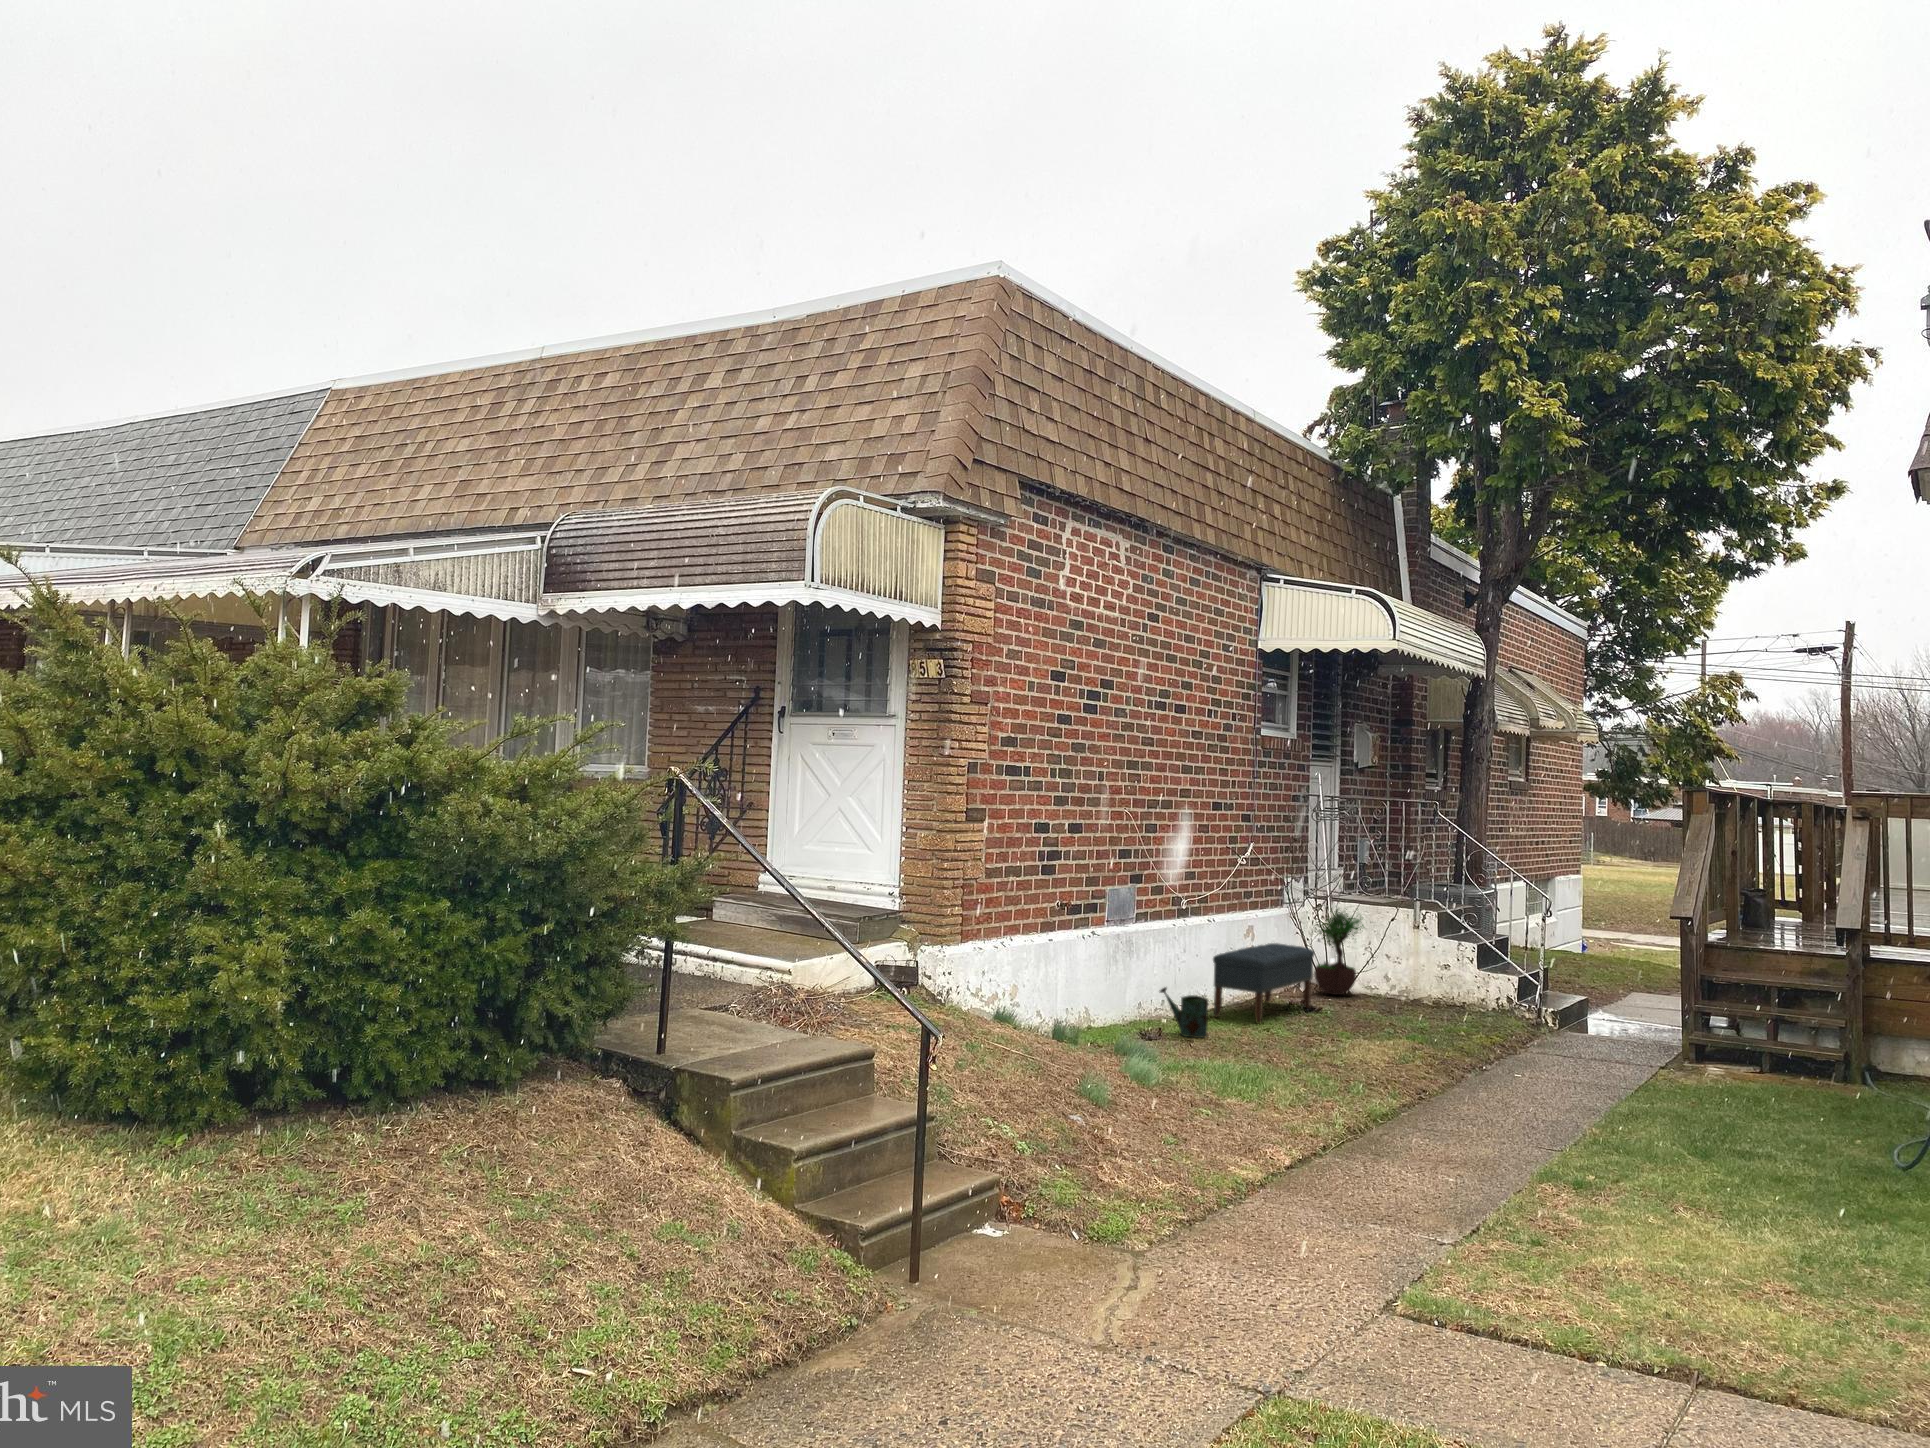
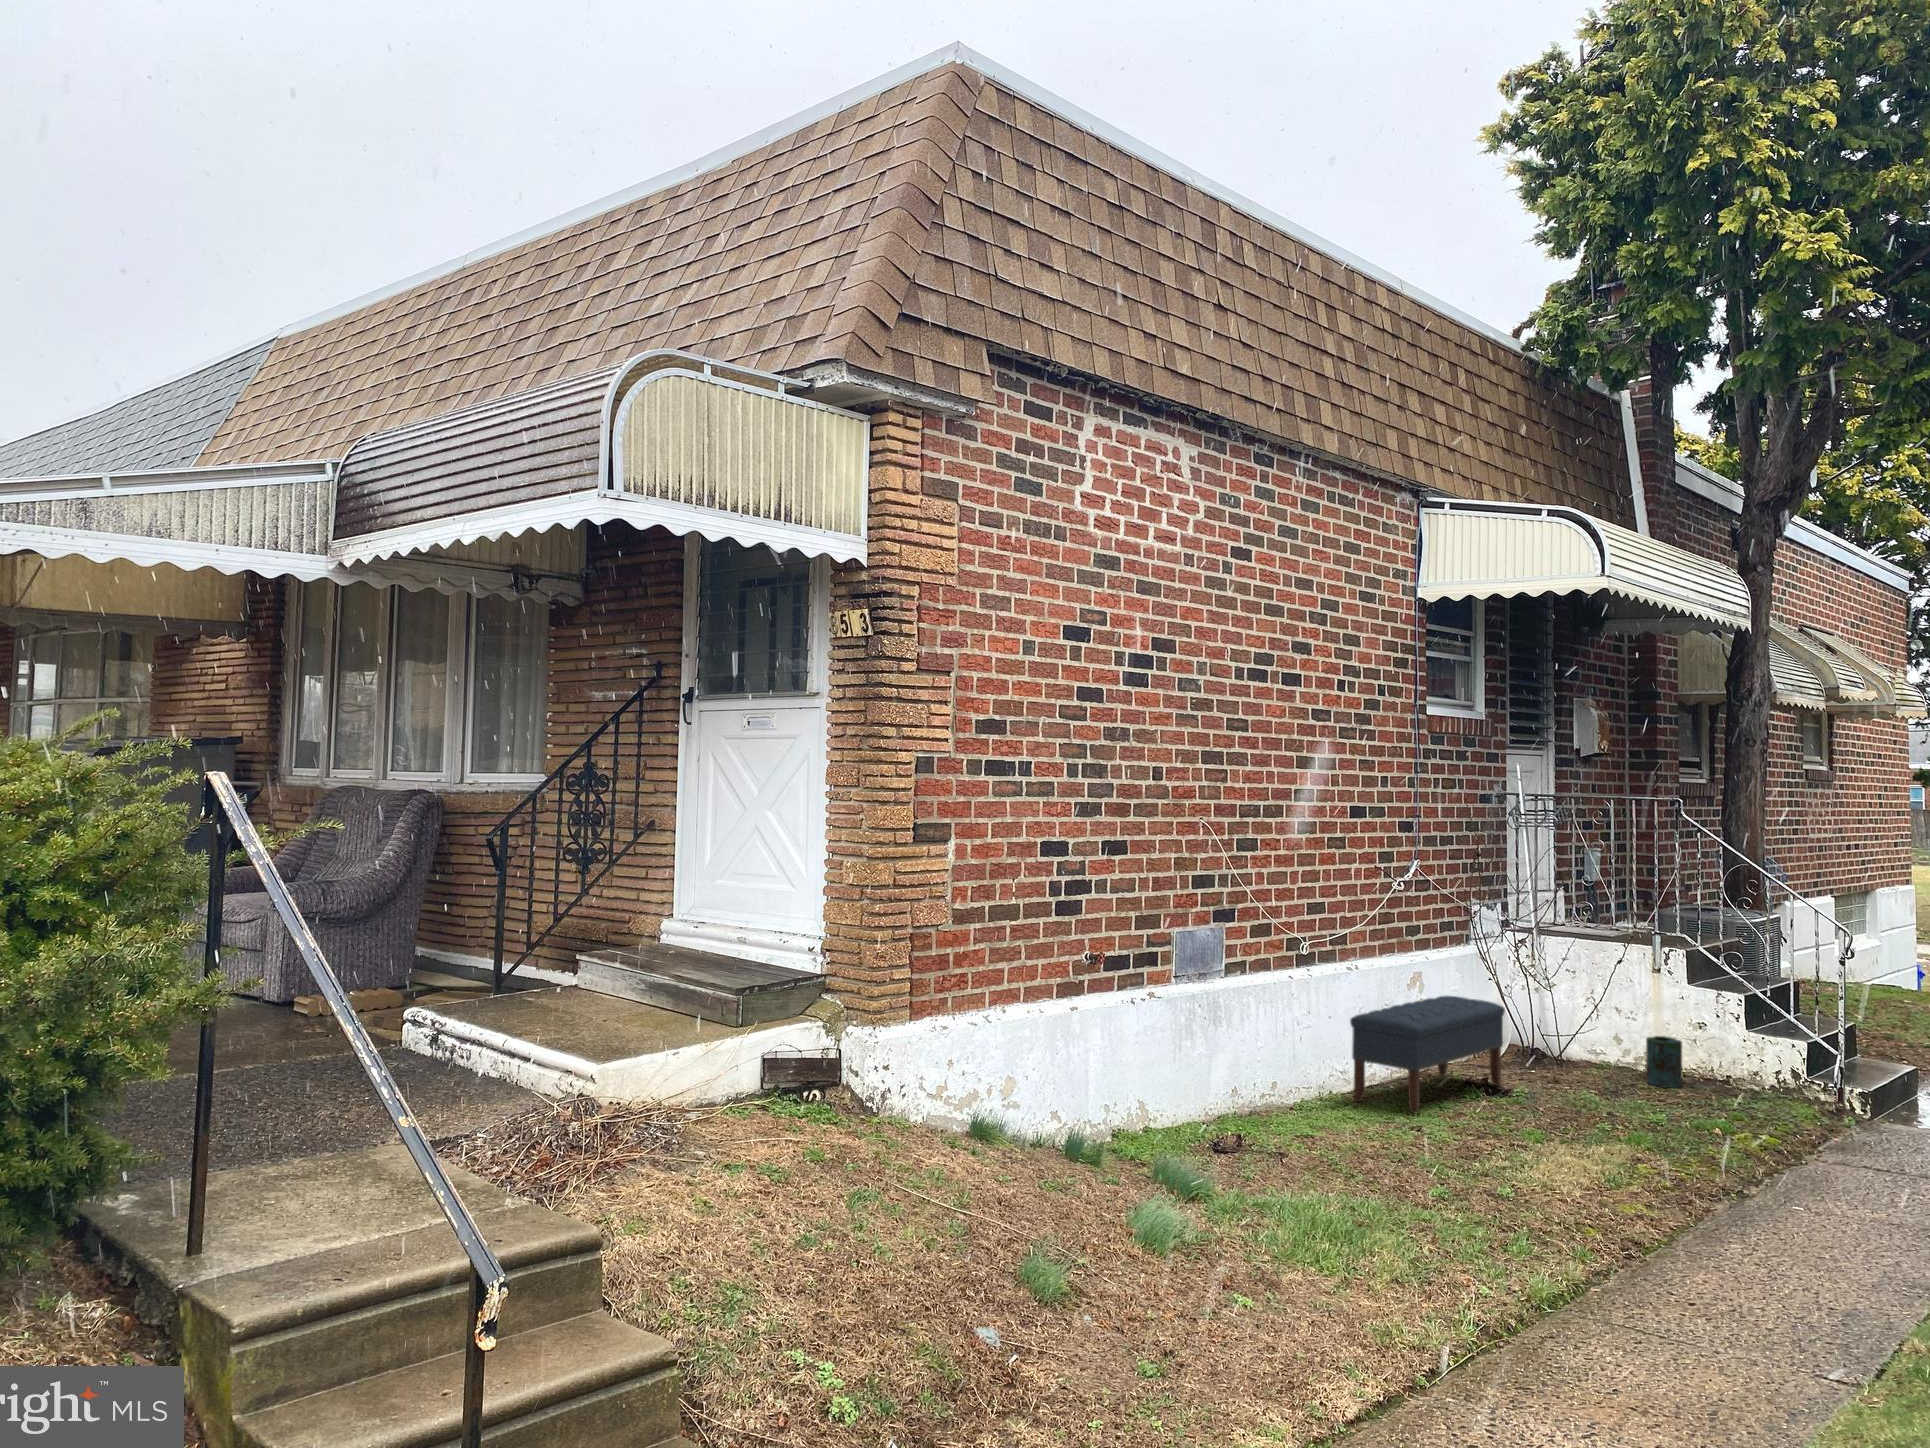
potted tree: present [1312,909,1363,995] -> none [1507,937,1585,1063]
watering can: present [1160,987,1217,1038] -> present [1646,1036,1683,1088]

